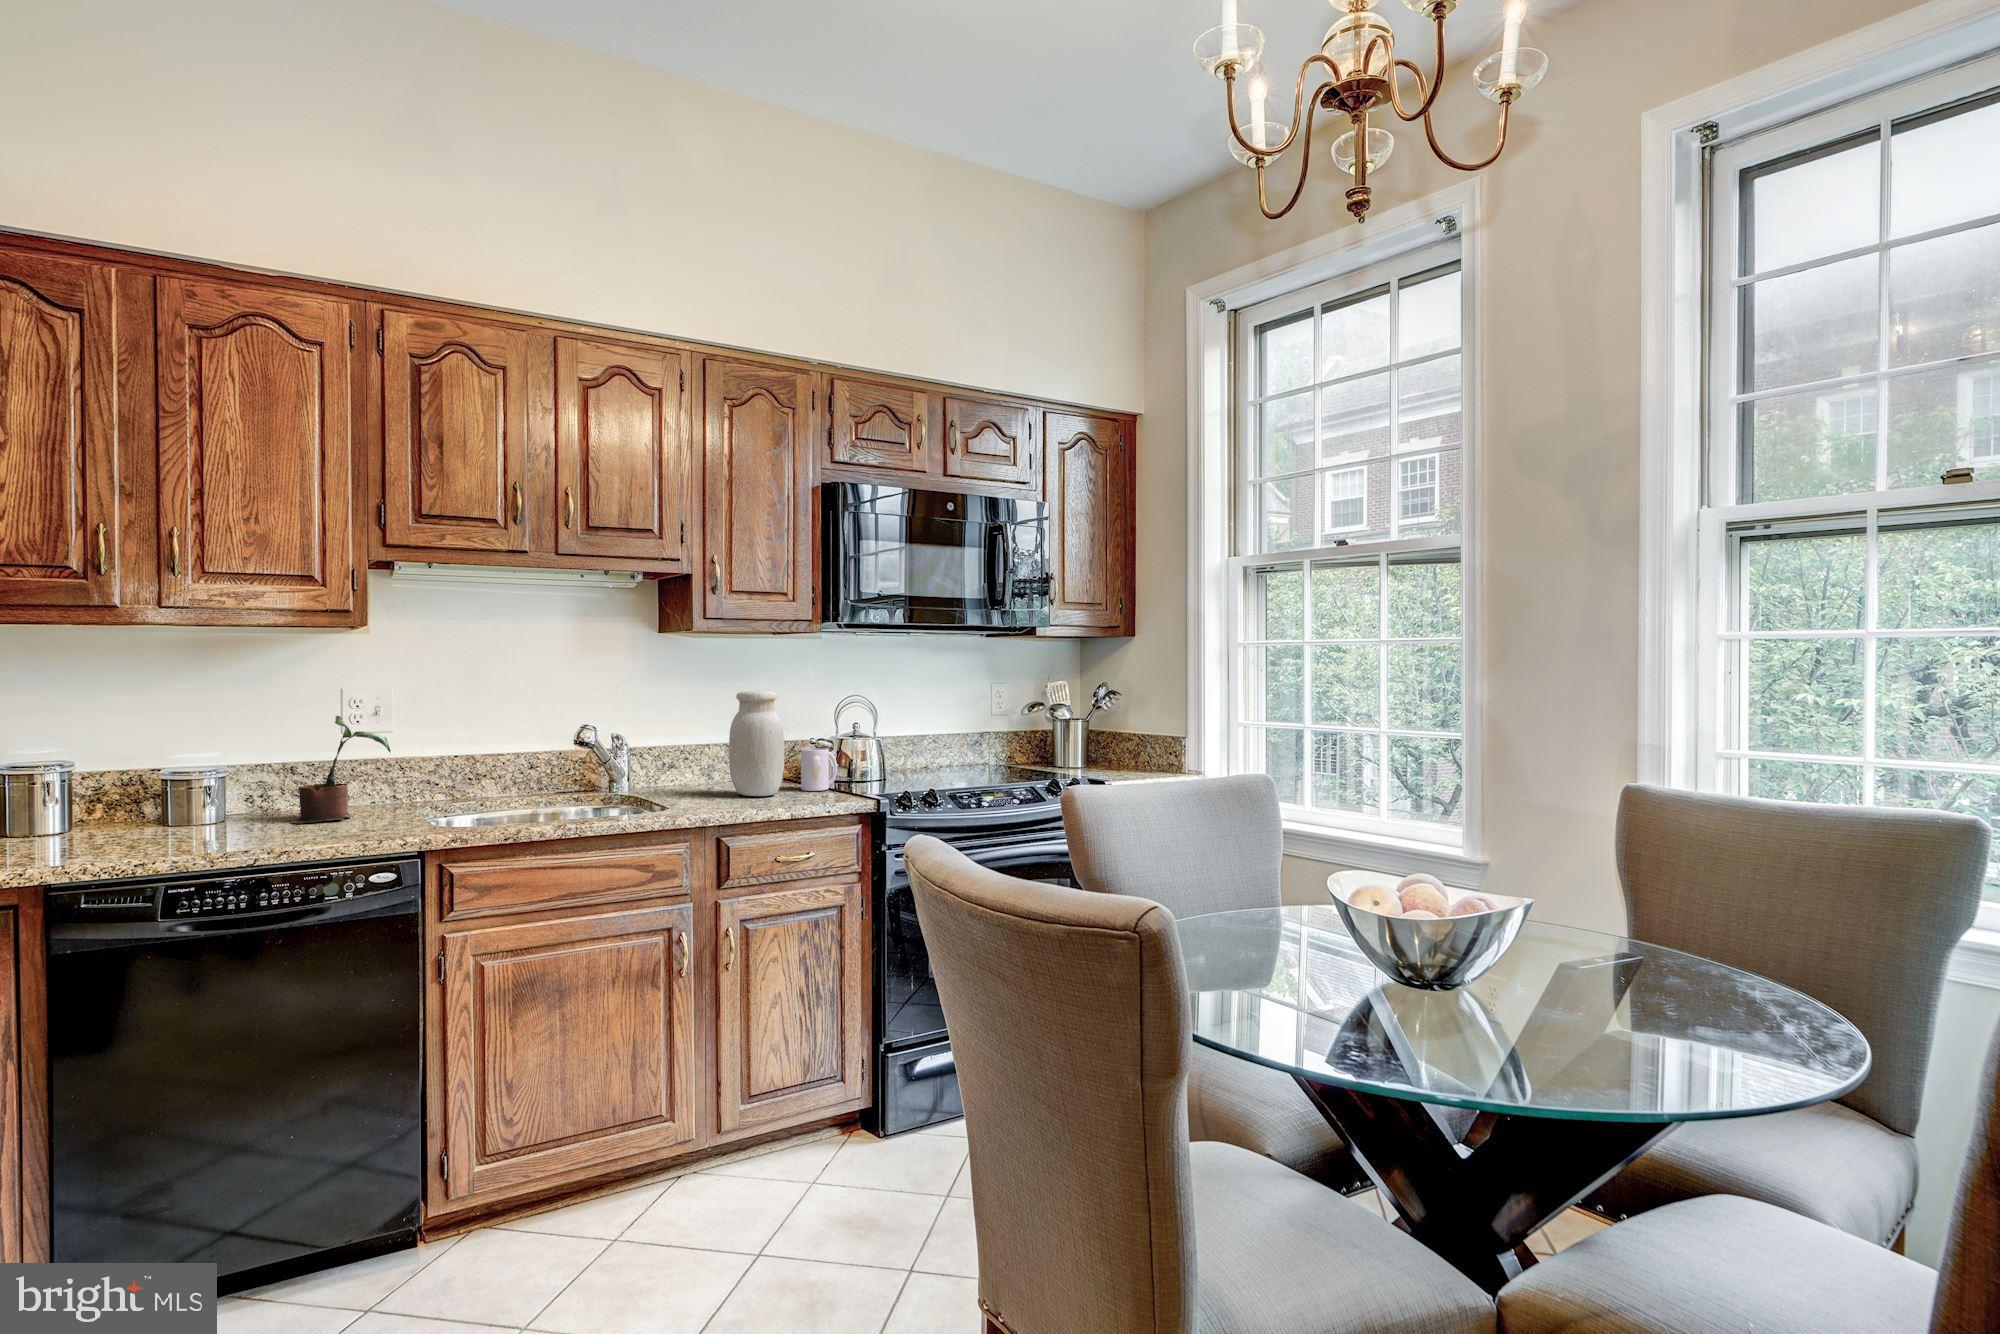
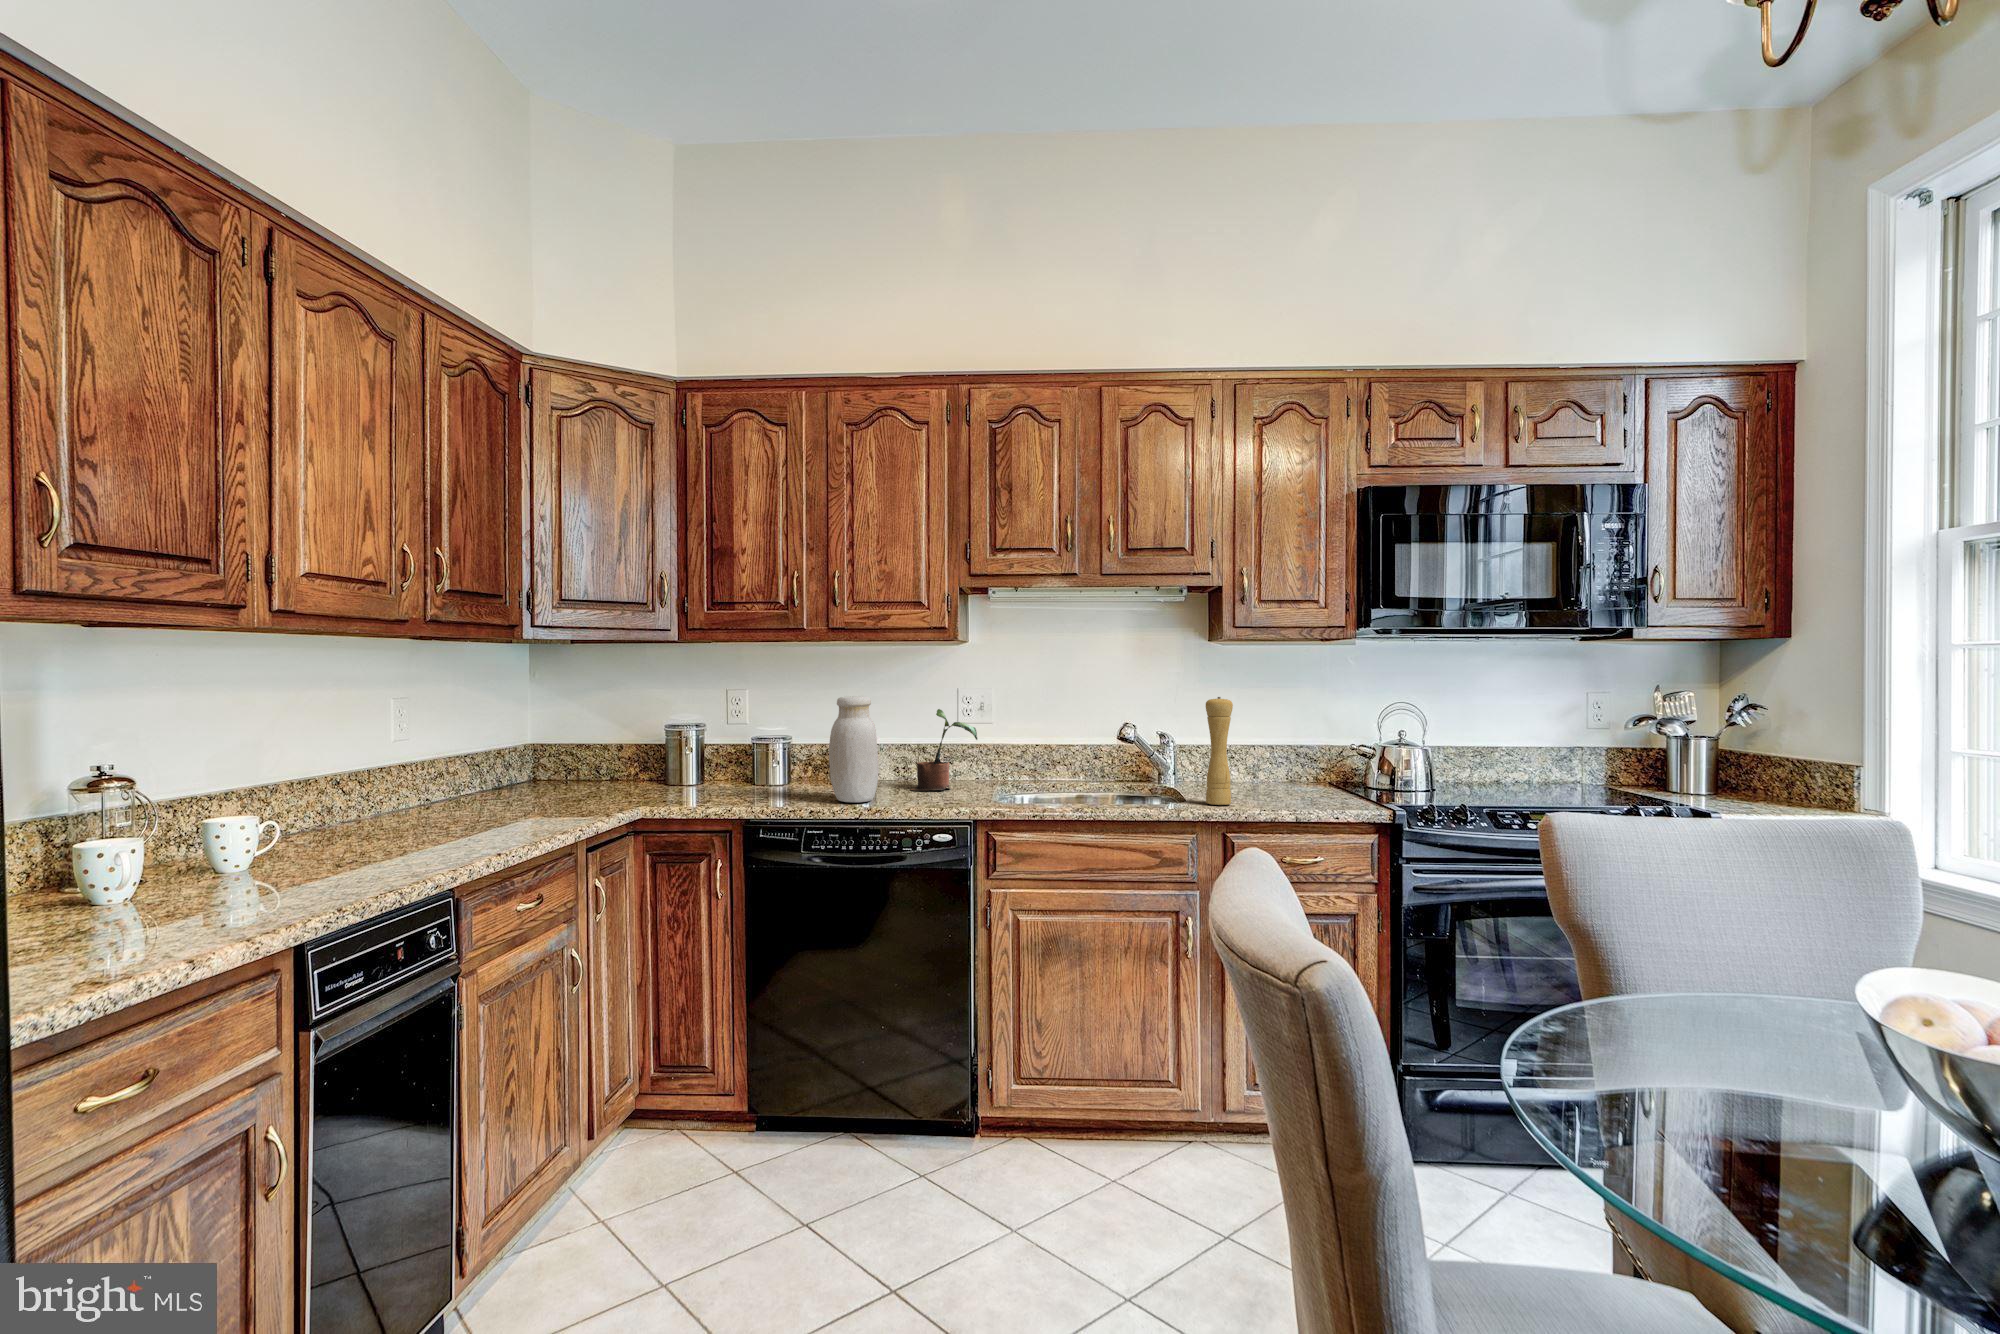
jar: present [729,690,784,796] -> present [829,696,878,802]
pepper mill: none [689,692,719,808] -> present [1206,697,1233,805]
mug: present [801,748,837,791] -> none [1332,755,1370,798]

